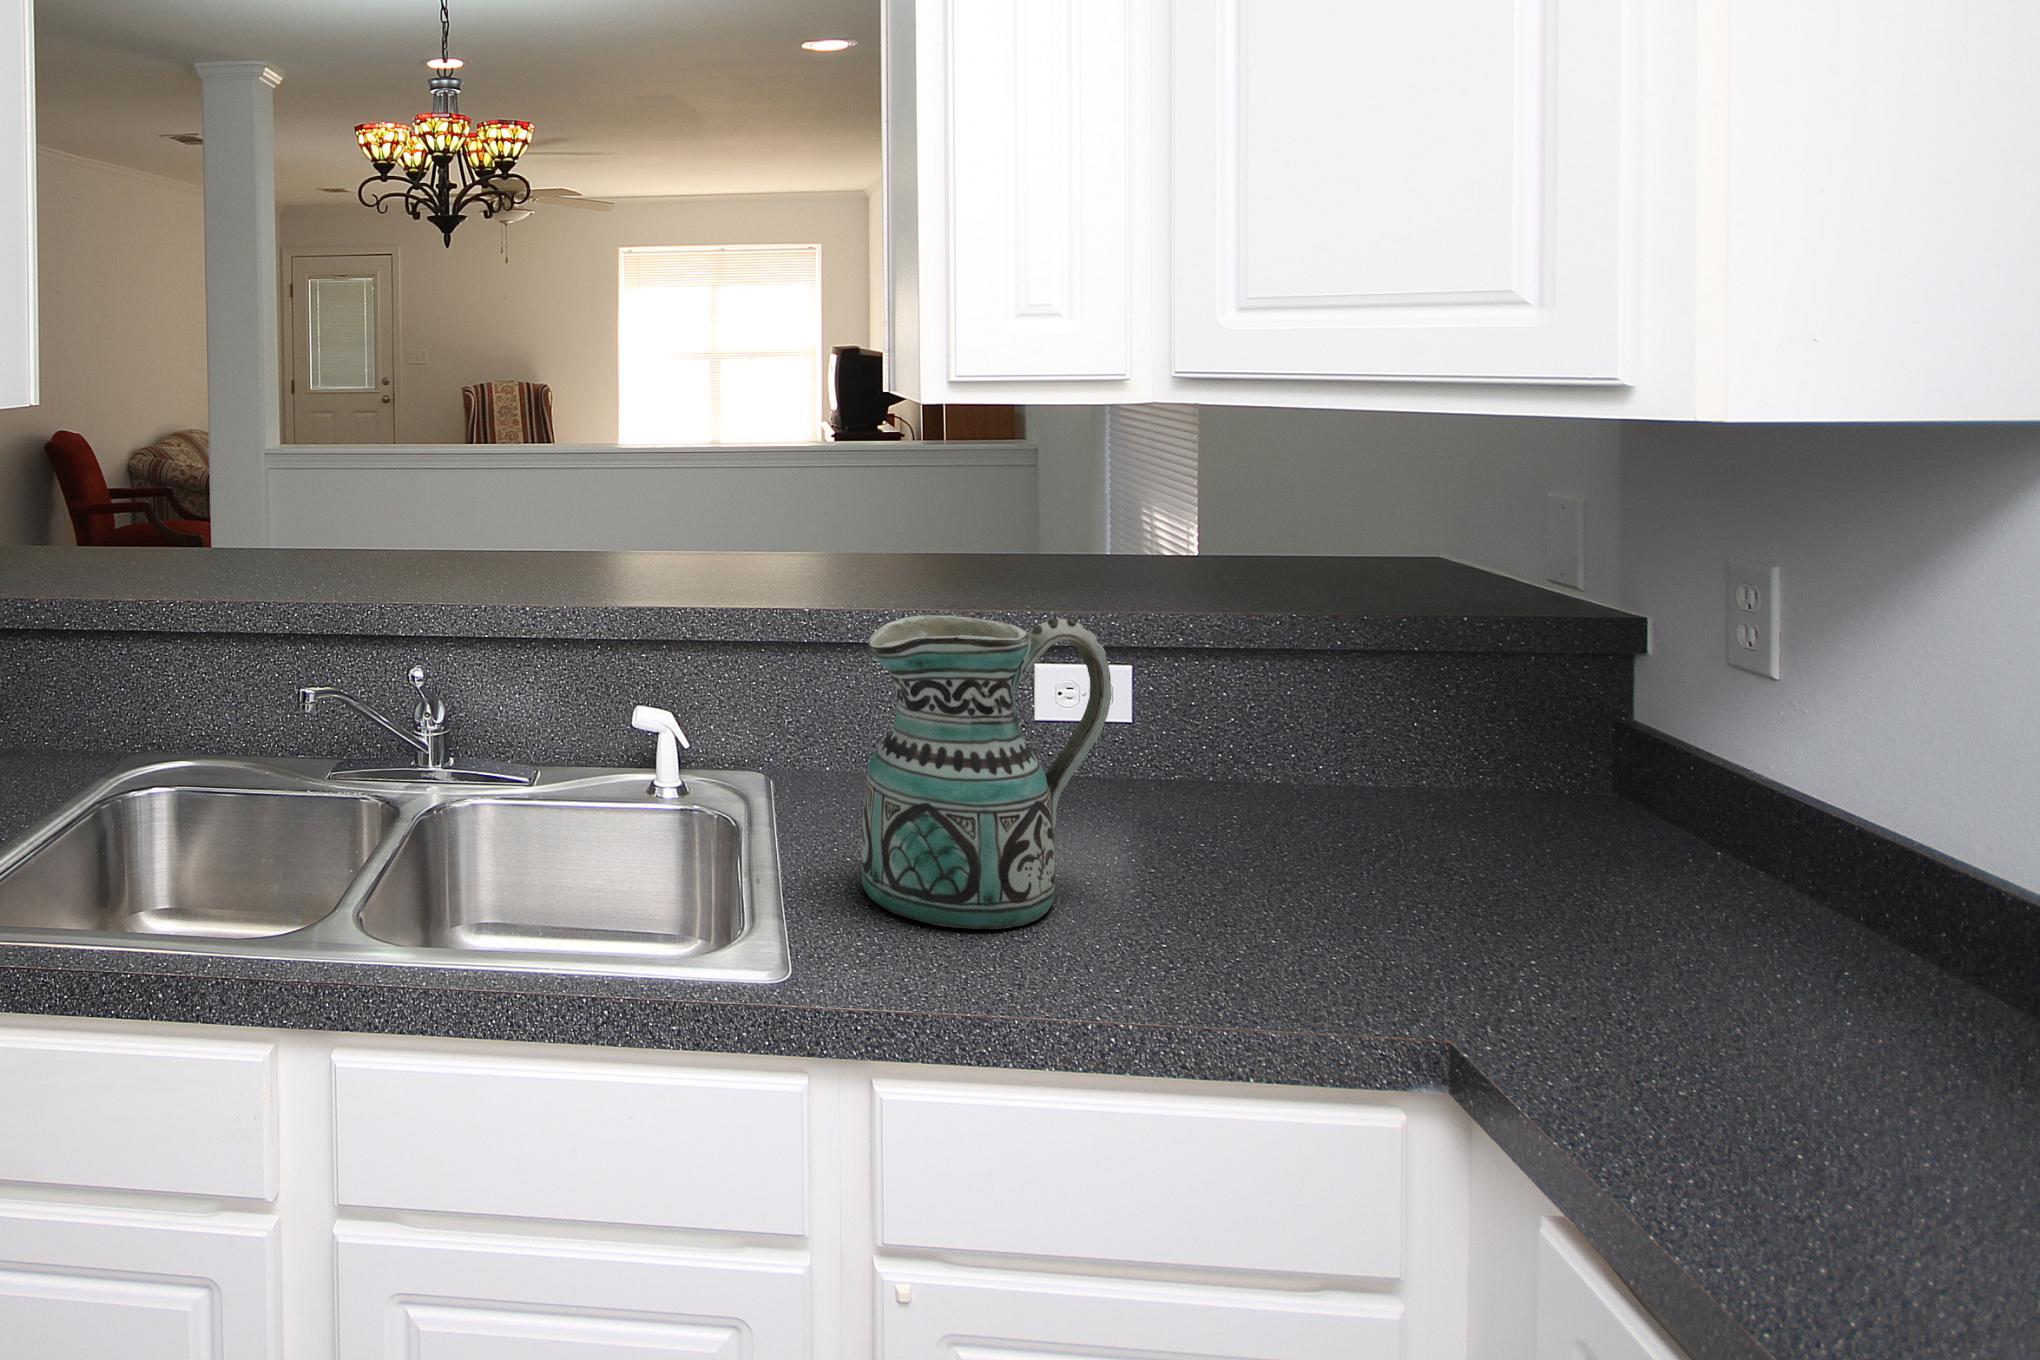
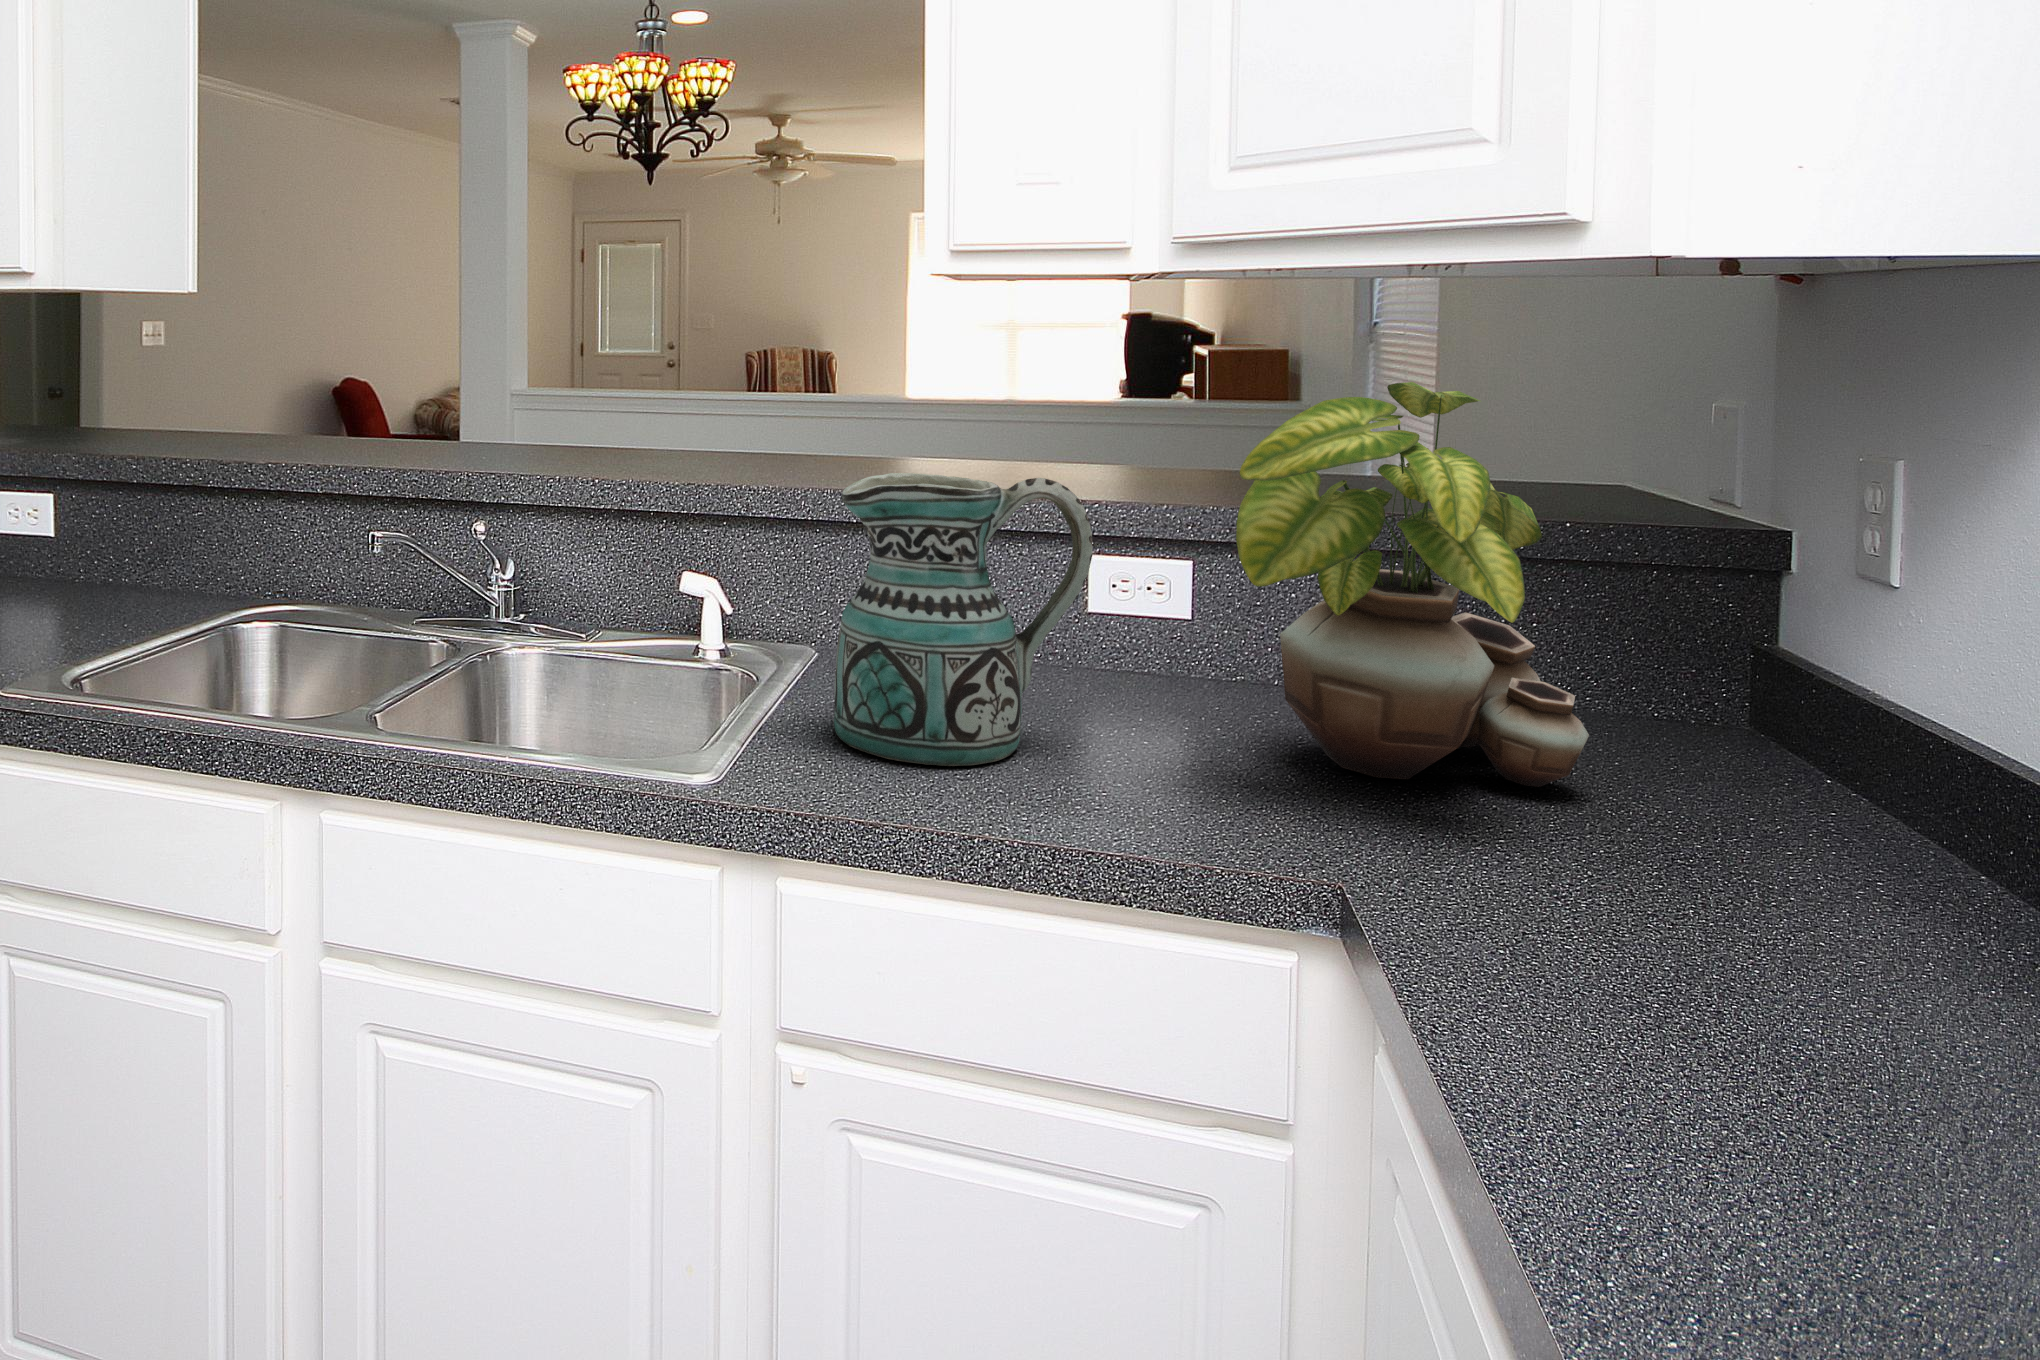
potted plant: none [1252,518,1568,899] -> present [1236,382,1589,787]

